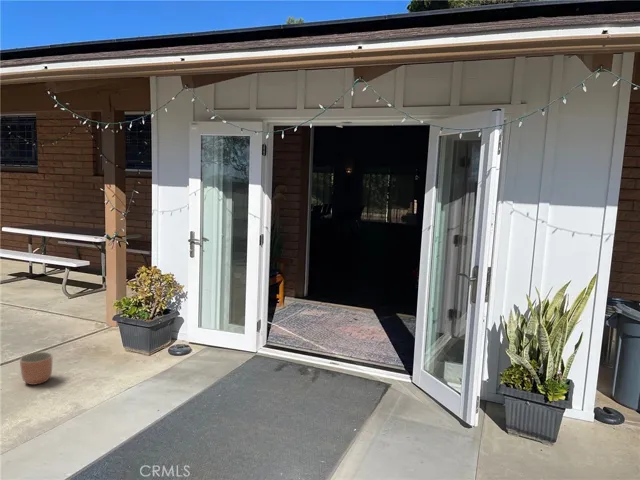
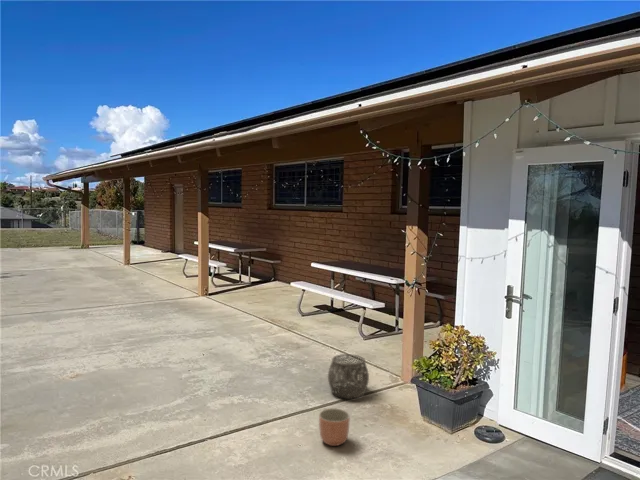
woven basket: none [28,308,73,349] -> present [328,354,369,399]

